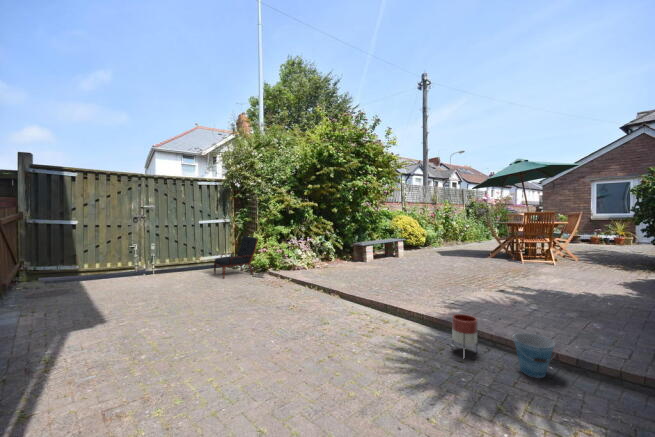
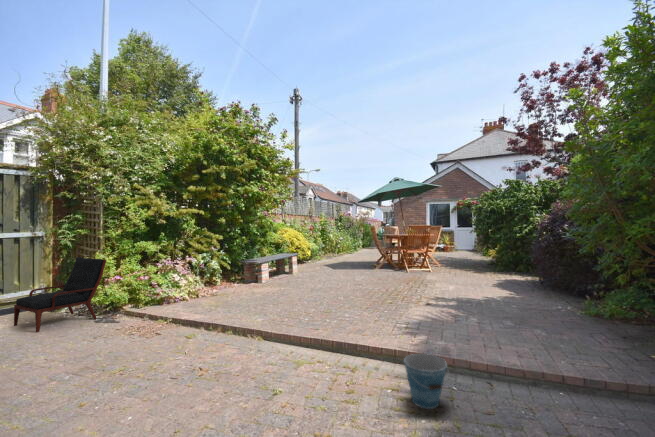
planter: present [452,314,478,348] -> none [461,344,497,407]
bucket: present [513,333,555,378] -> present [404,354,447,409]

